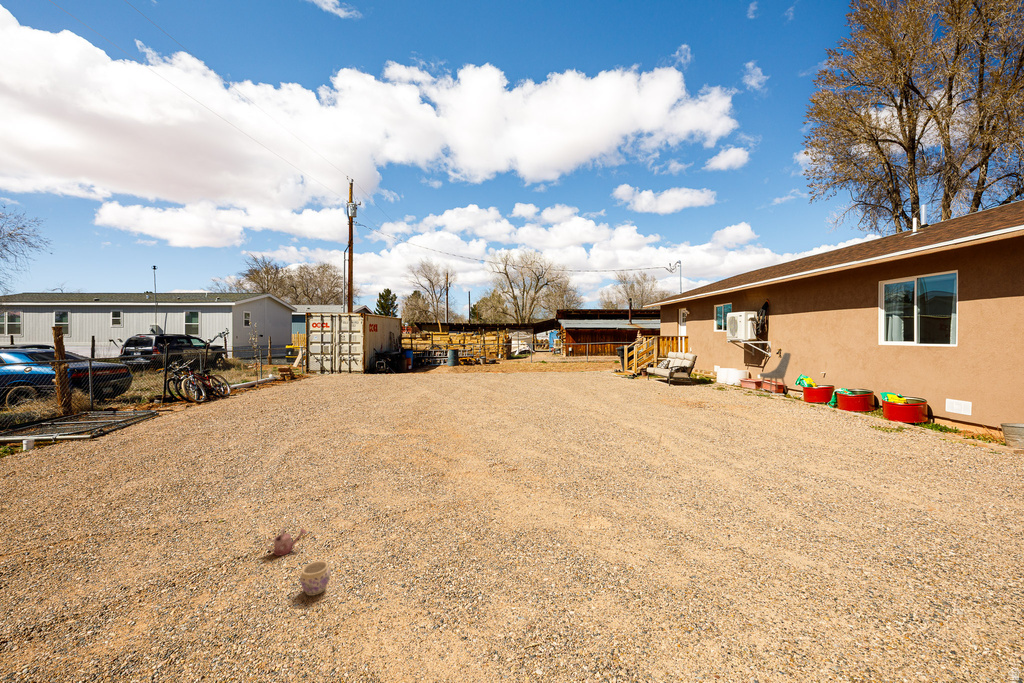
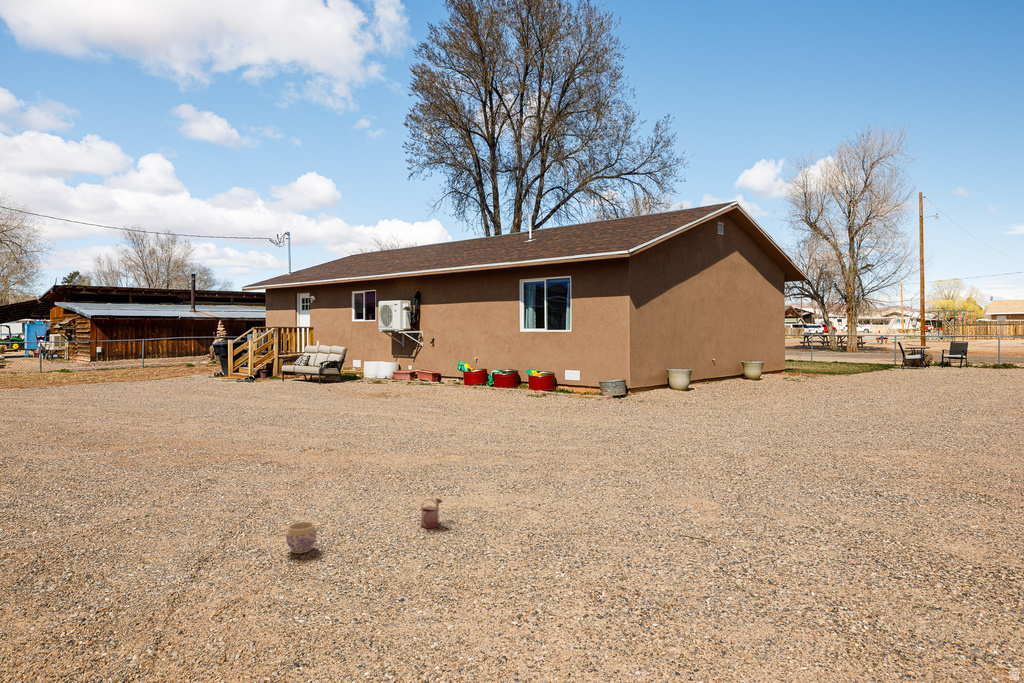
chair: present [760,353,791,392] -> none [420,342,446,382]
watering can: present [265,527,306,556] -> present [421,499,442,528]

